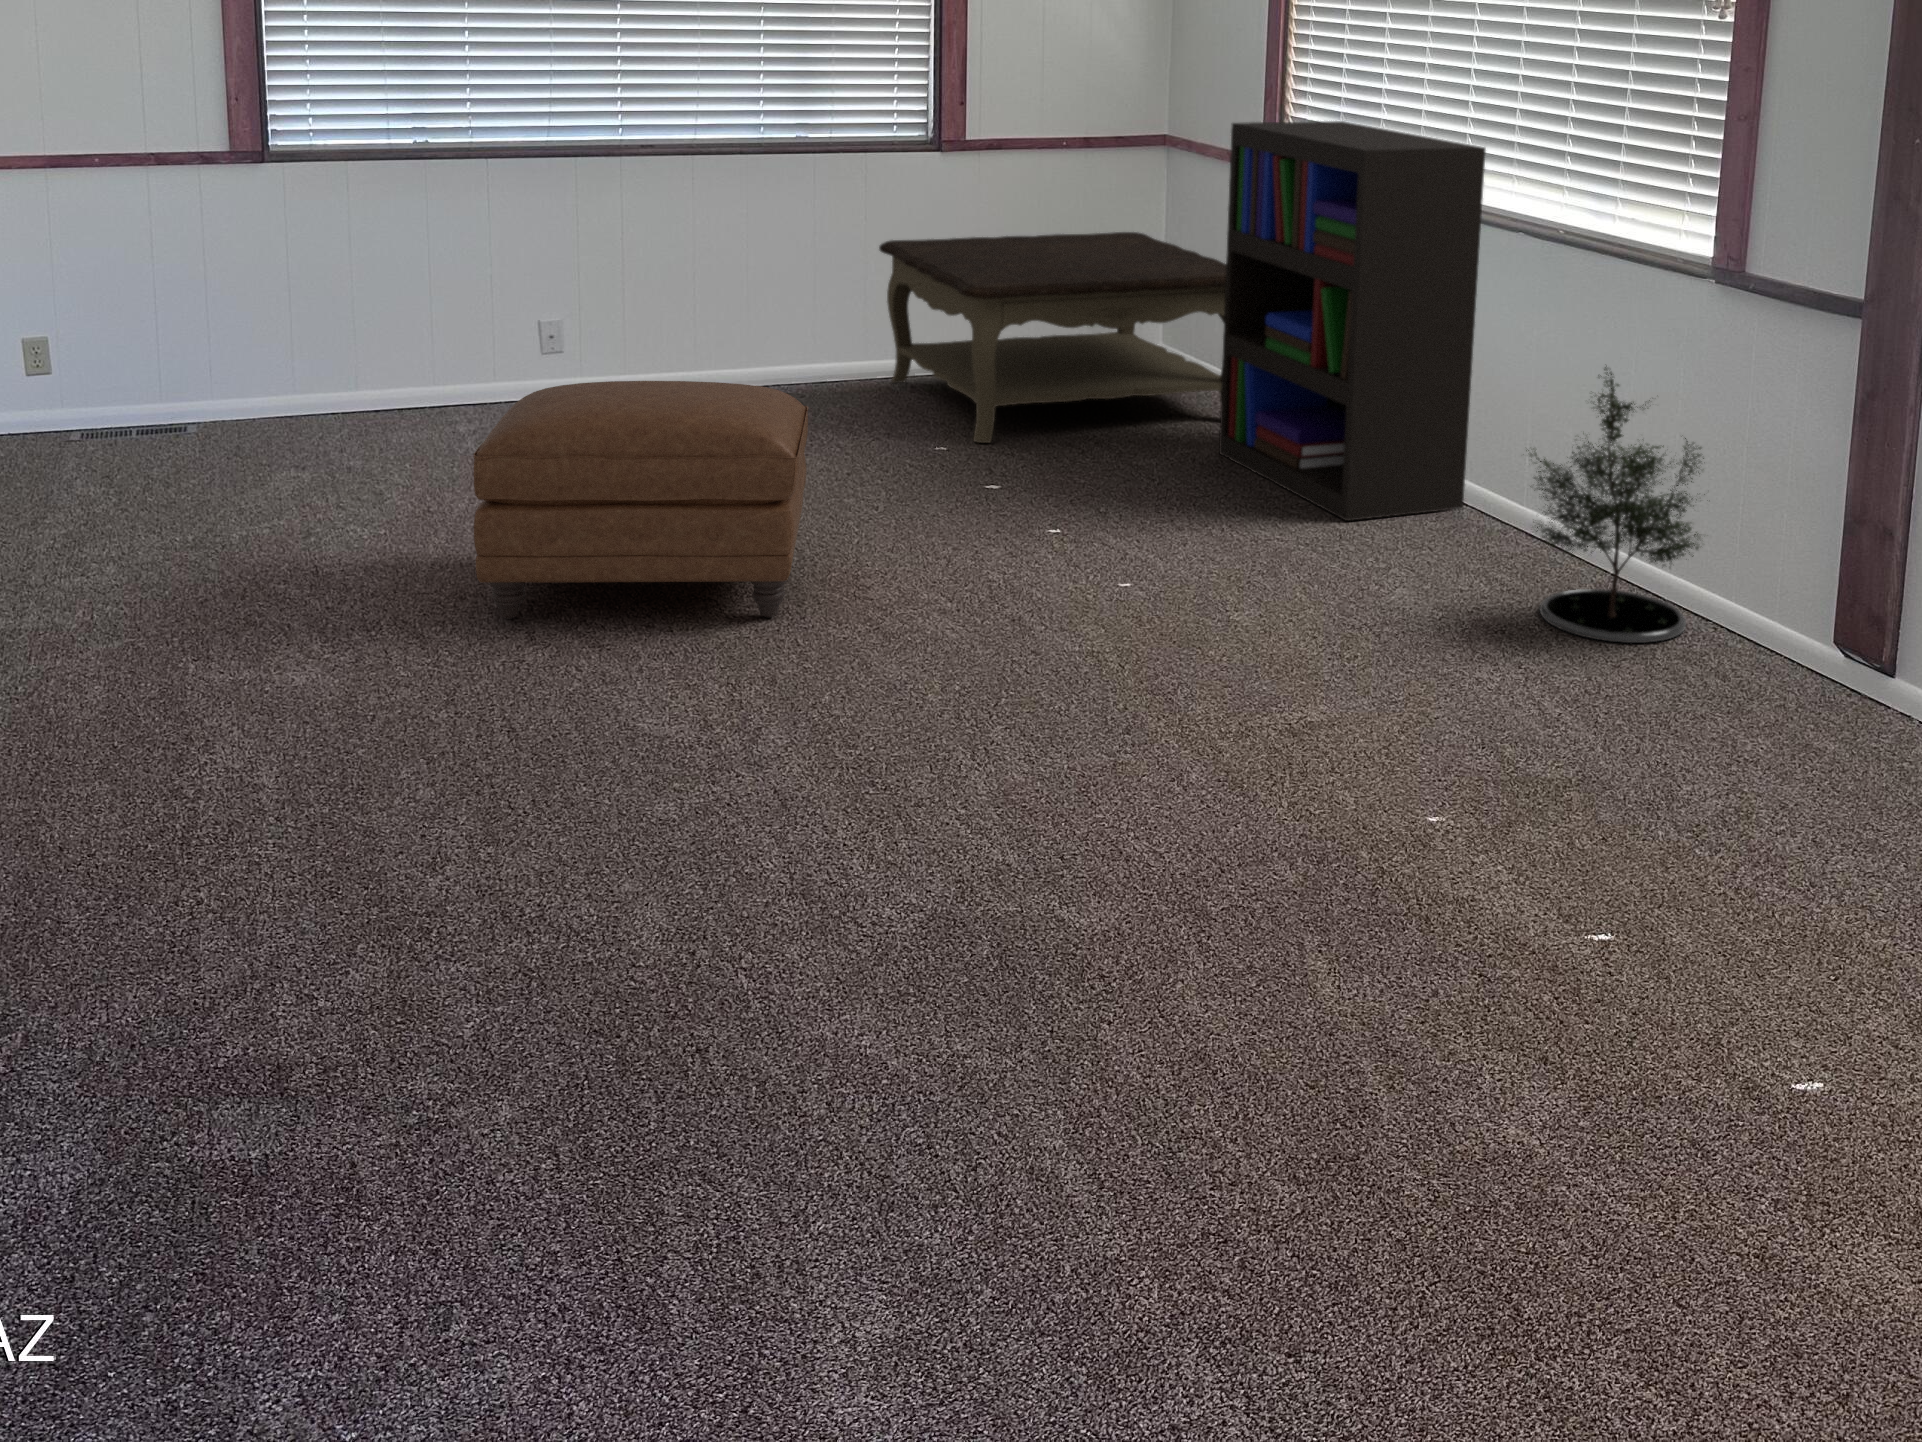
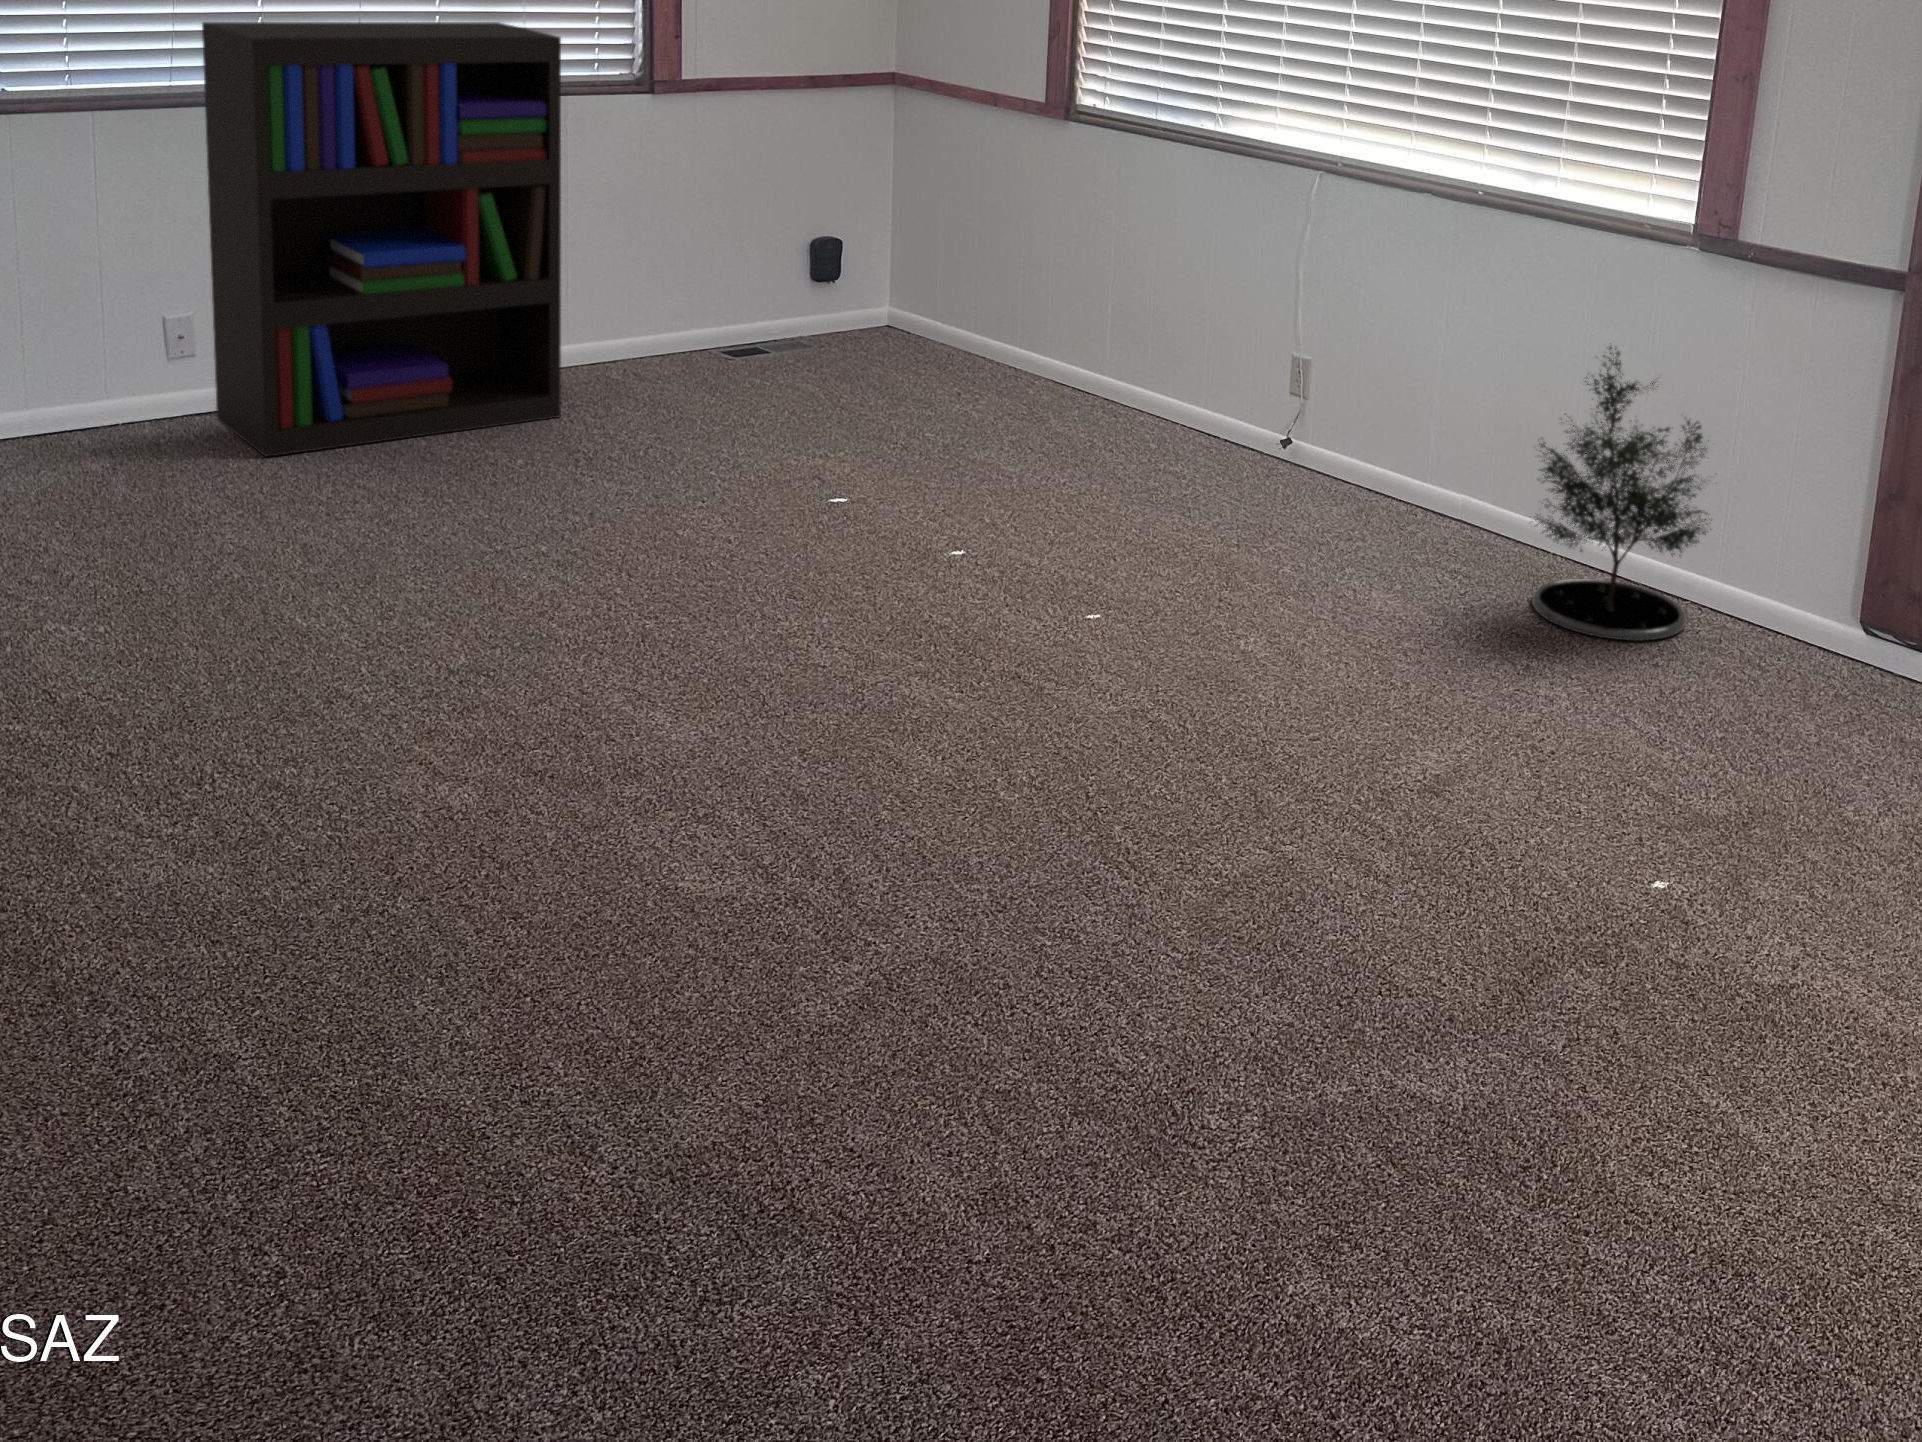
bookshelf: present [1219,121,1486,521] -> present [202,22,561,457]
coffee table: present [879,232,1226,443] -> none [588,185,1066,448]
ottoman: present [473,381,808,619] -> none [306,416,762,759]

